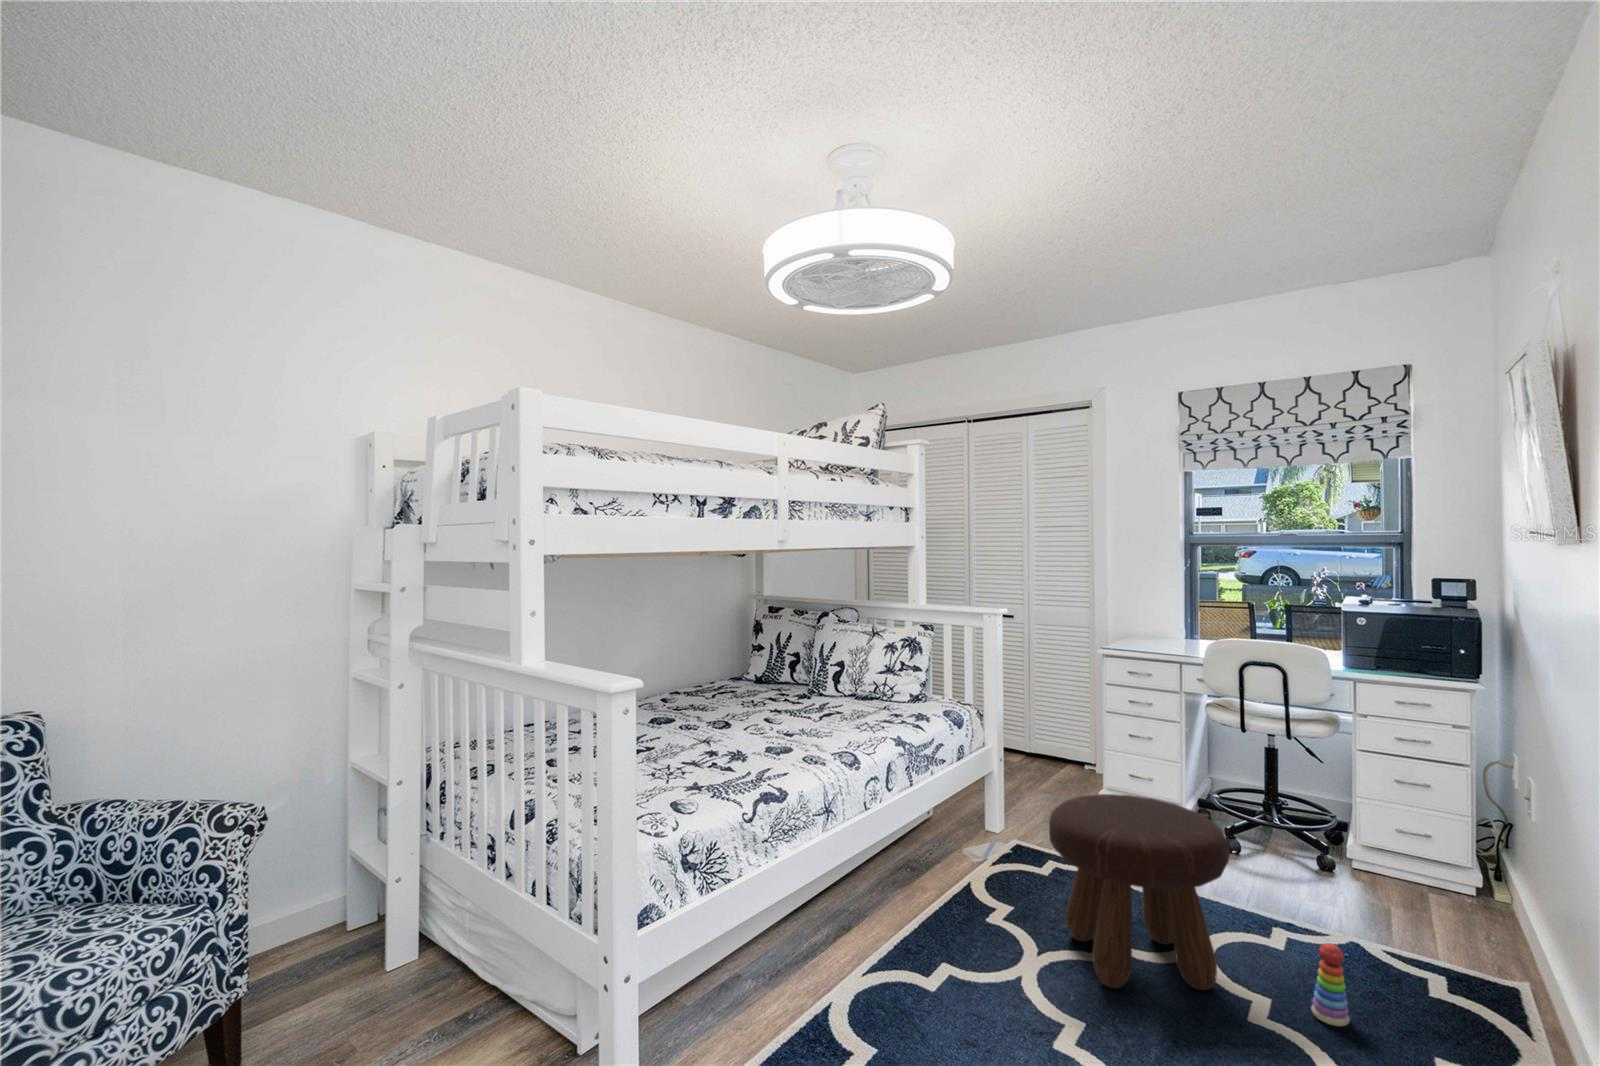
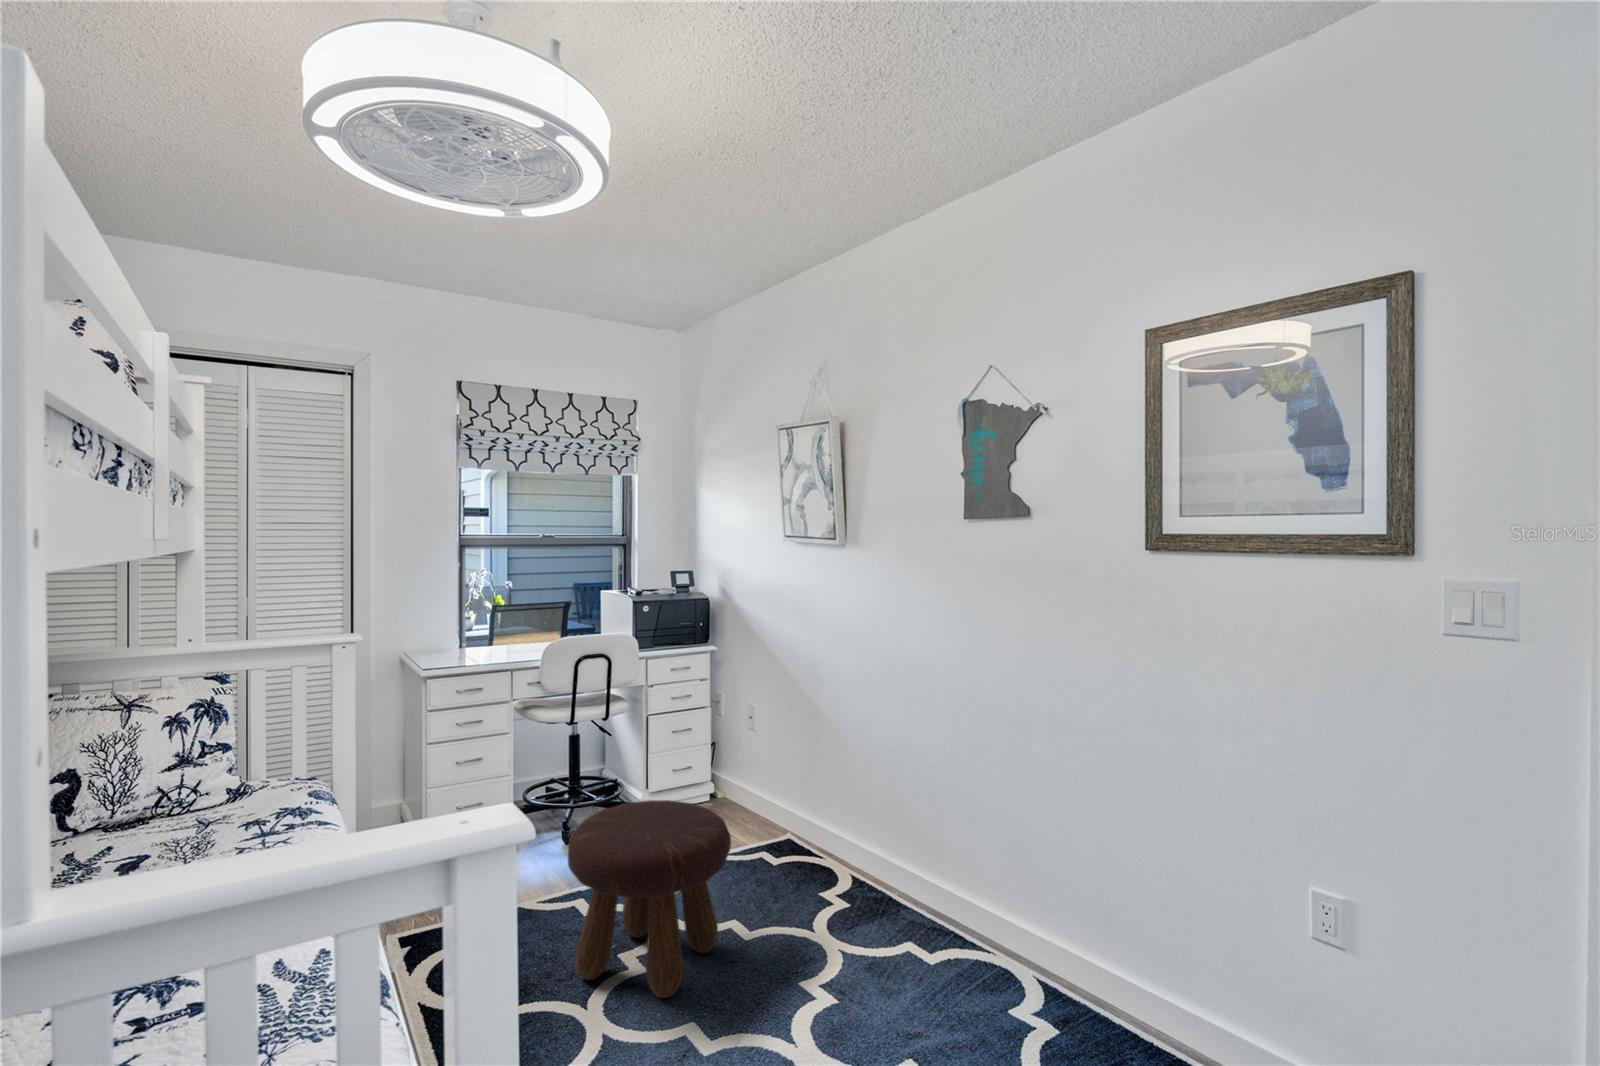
stacking toy: present [1312,943,1349,1026] -> none [761,859,785,920]

